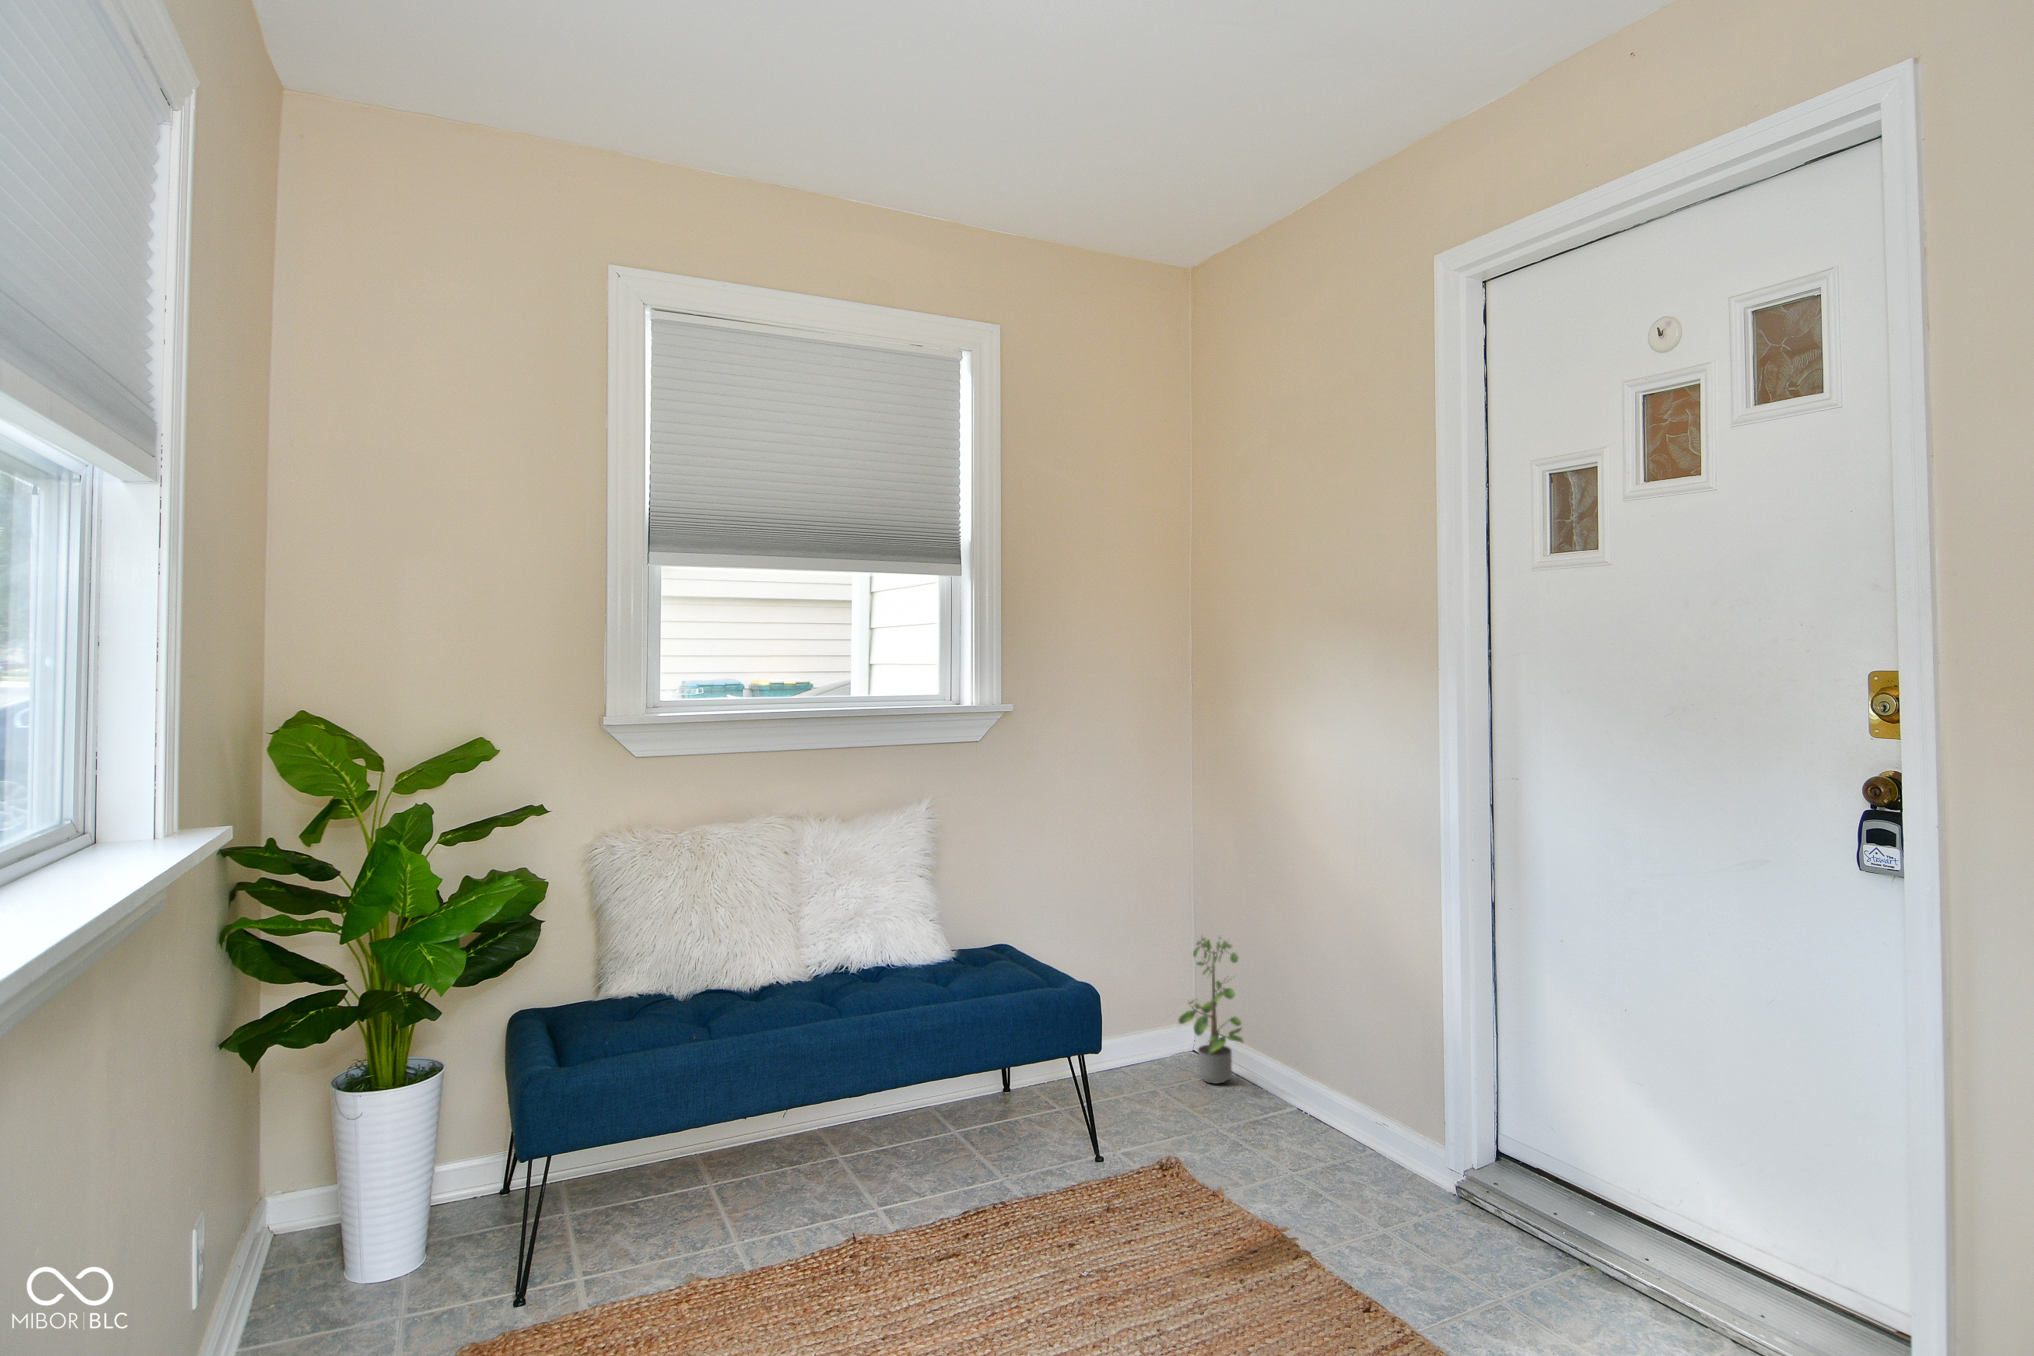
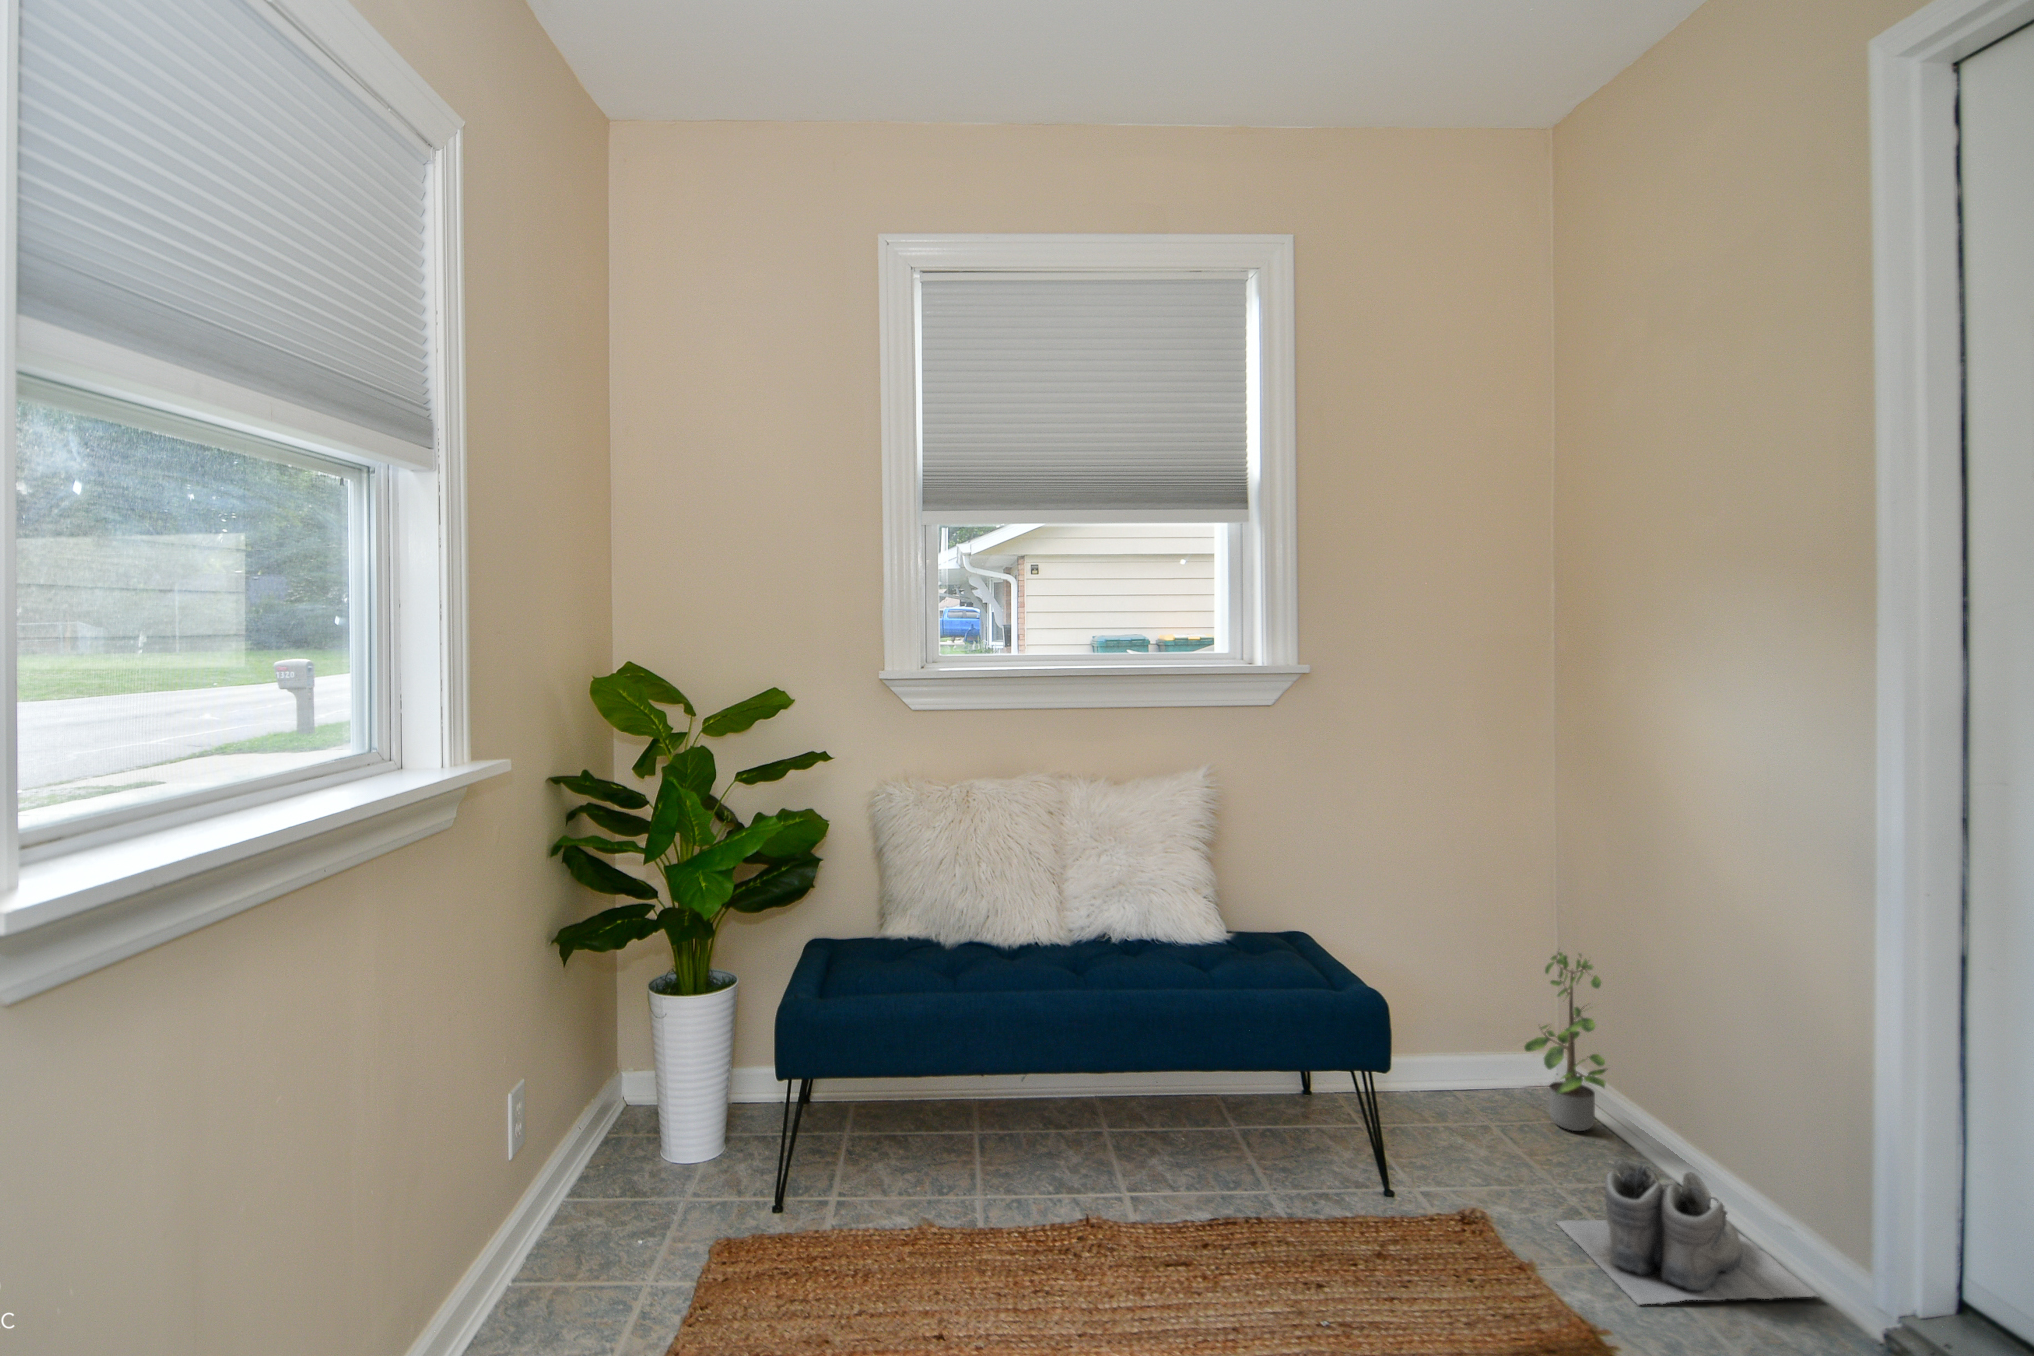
boots: none [1225,1091,1407,1203] -> present [1556,1158,1818,1305]

